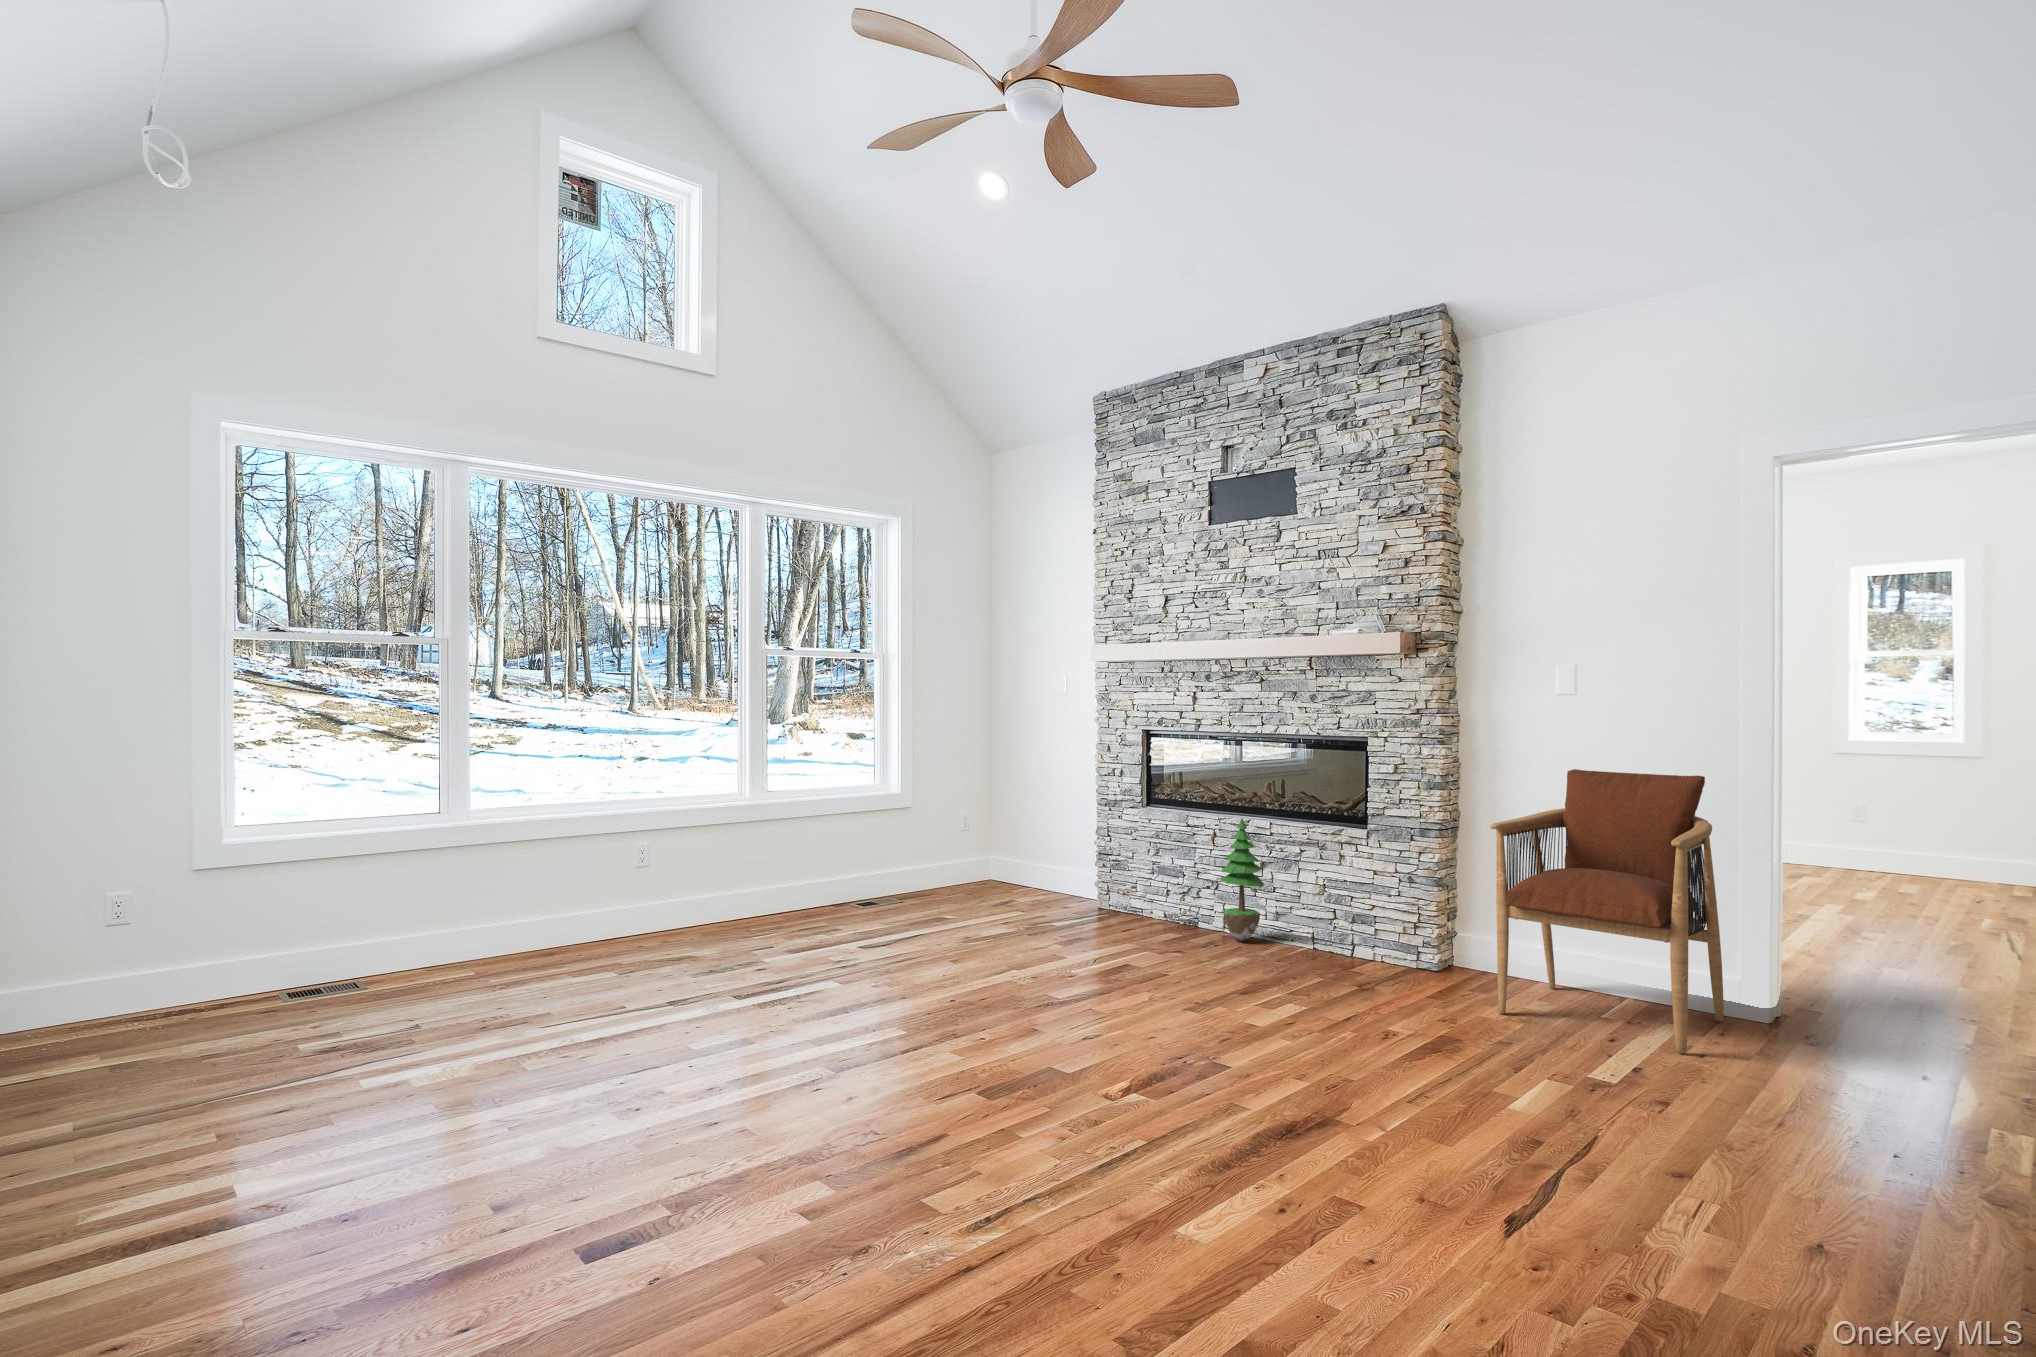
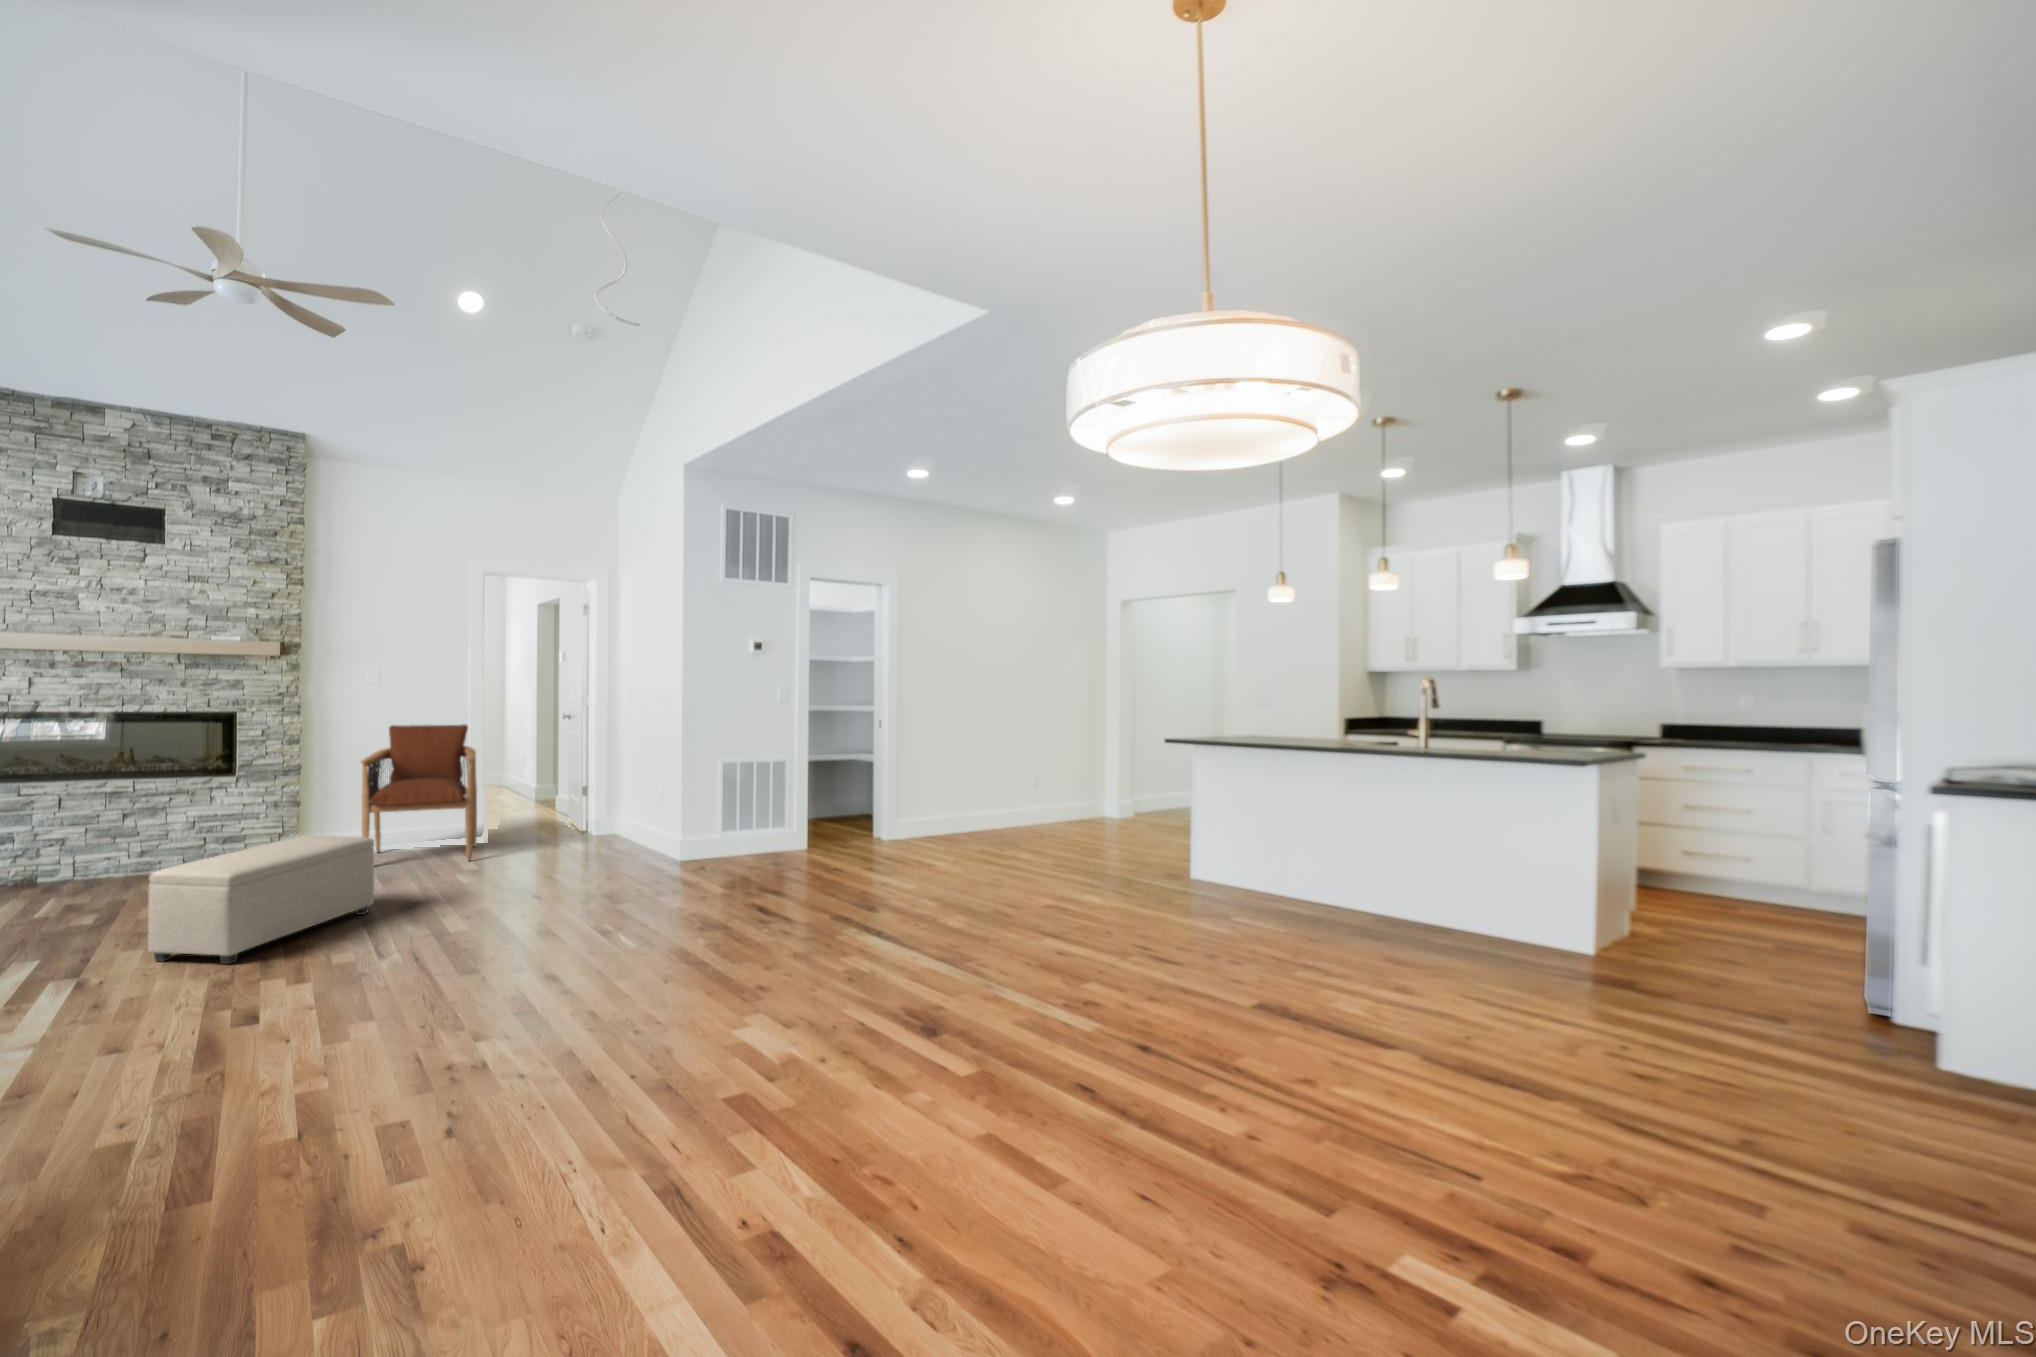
potted tree: present [1220,818,1264,941] -> none [83,780,132,878]
ottoman: none [1079,941,1412,1144] -> present [148,835,374,964]

